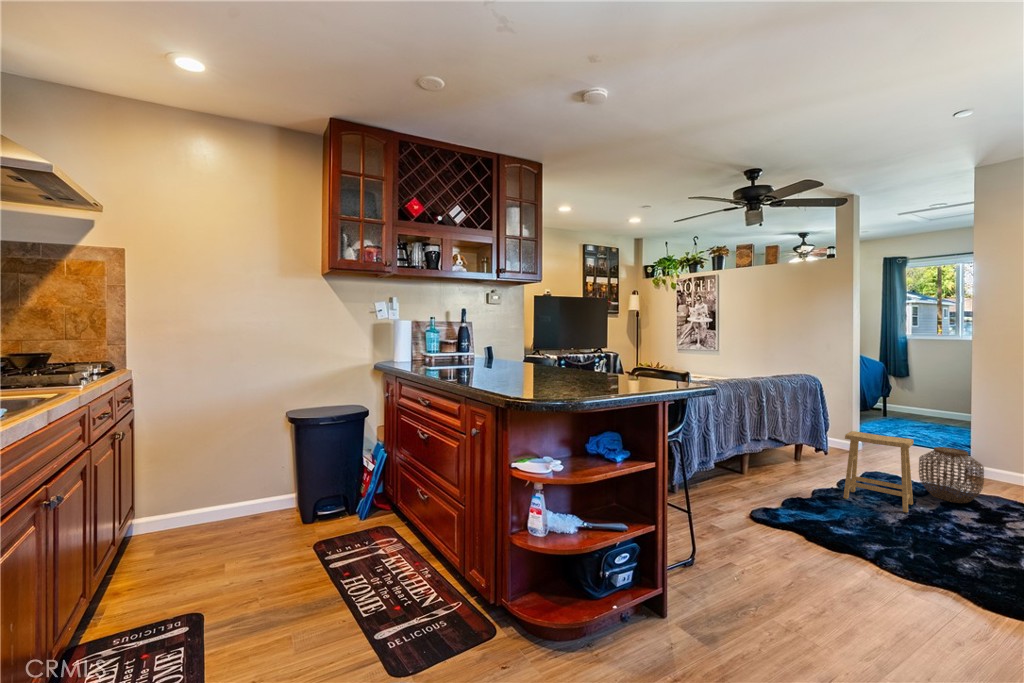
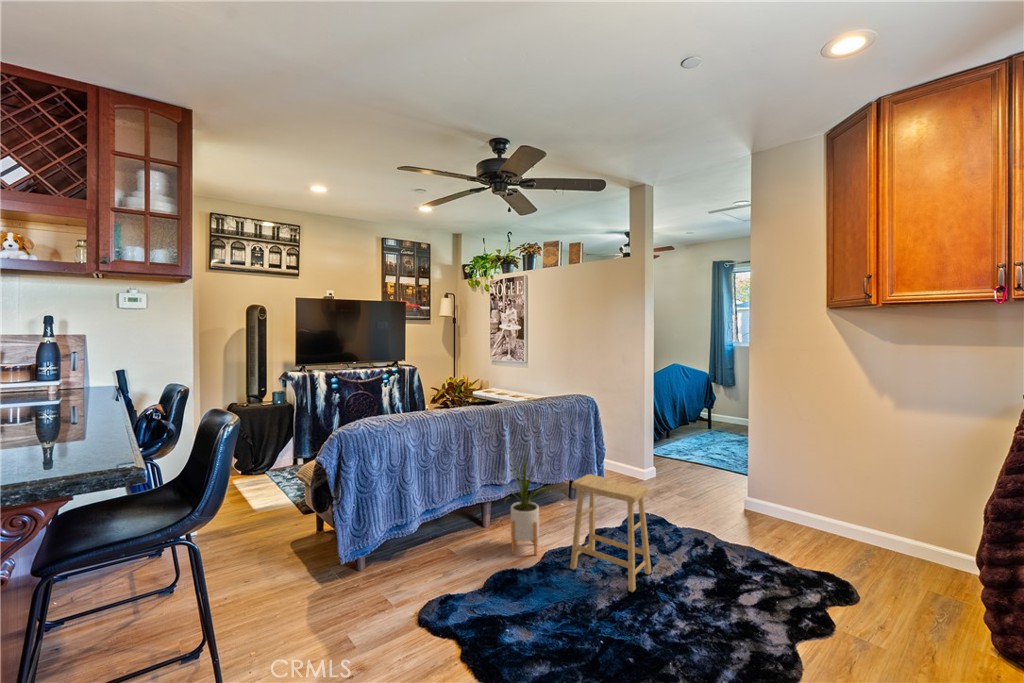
house plant: none [768,401,823,490] -> present [505,444,540,555]
woven basket: present [919,447,984,503] -> none [670,490,736,566]

